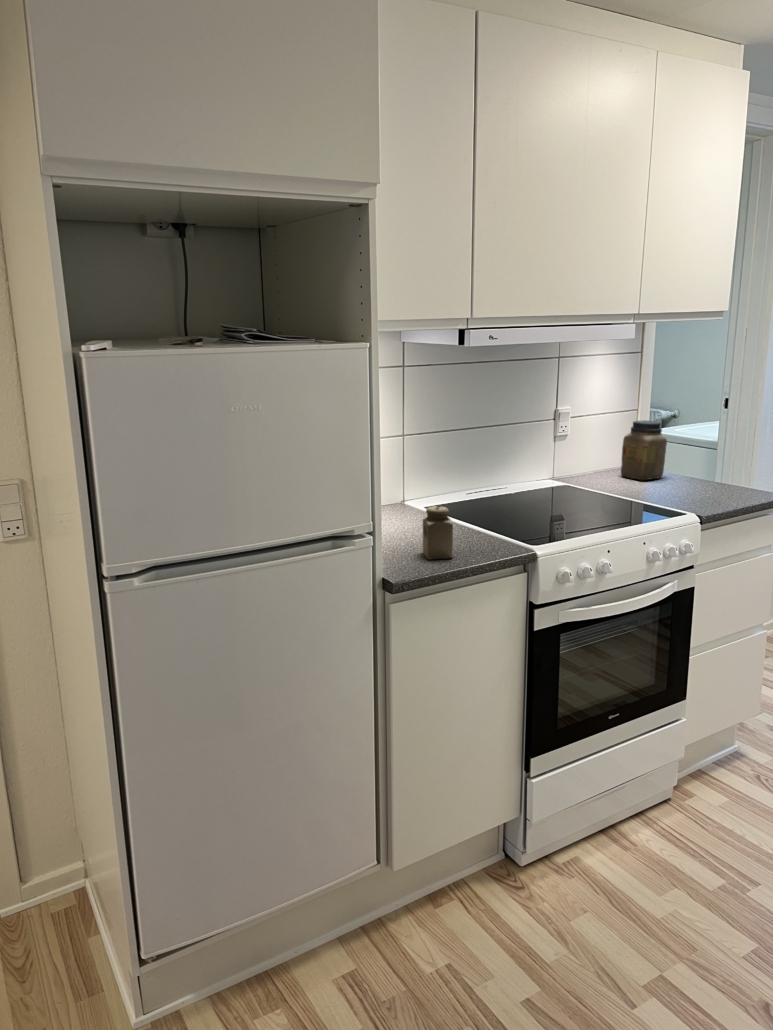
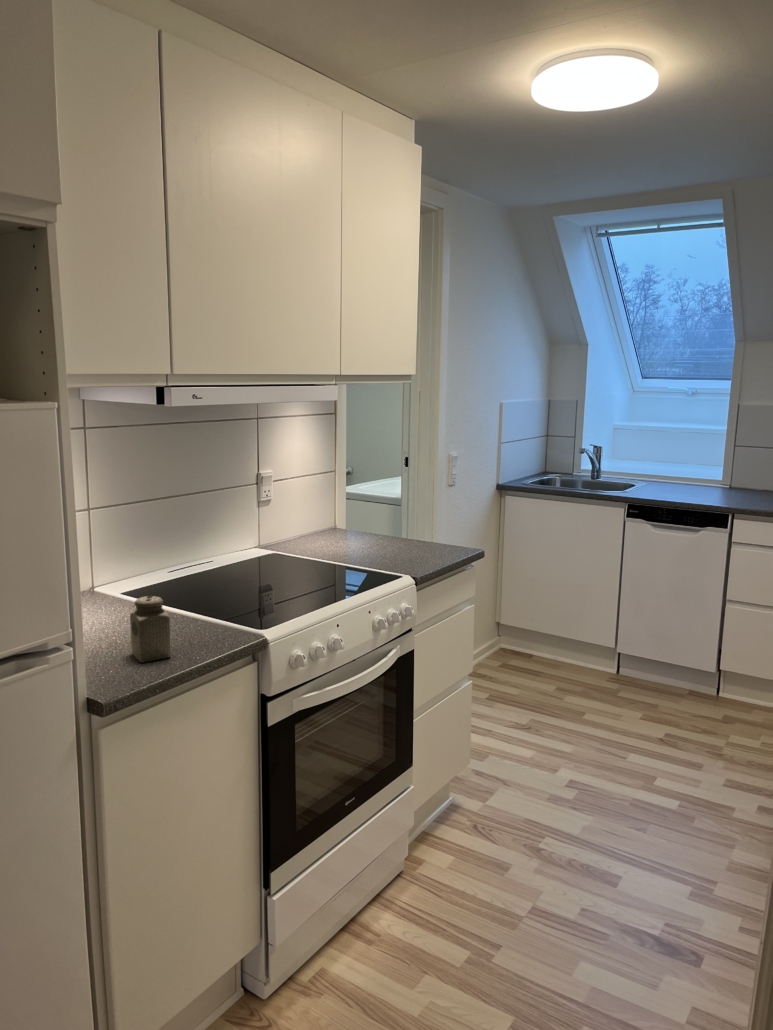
jar: present [621,420,667,480] -> none [325,481,368,543]

